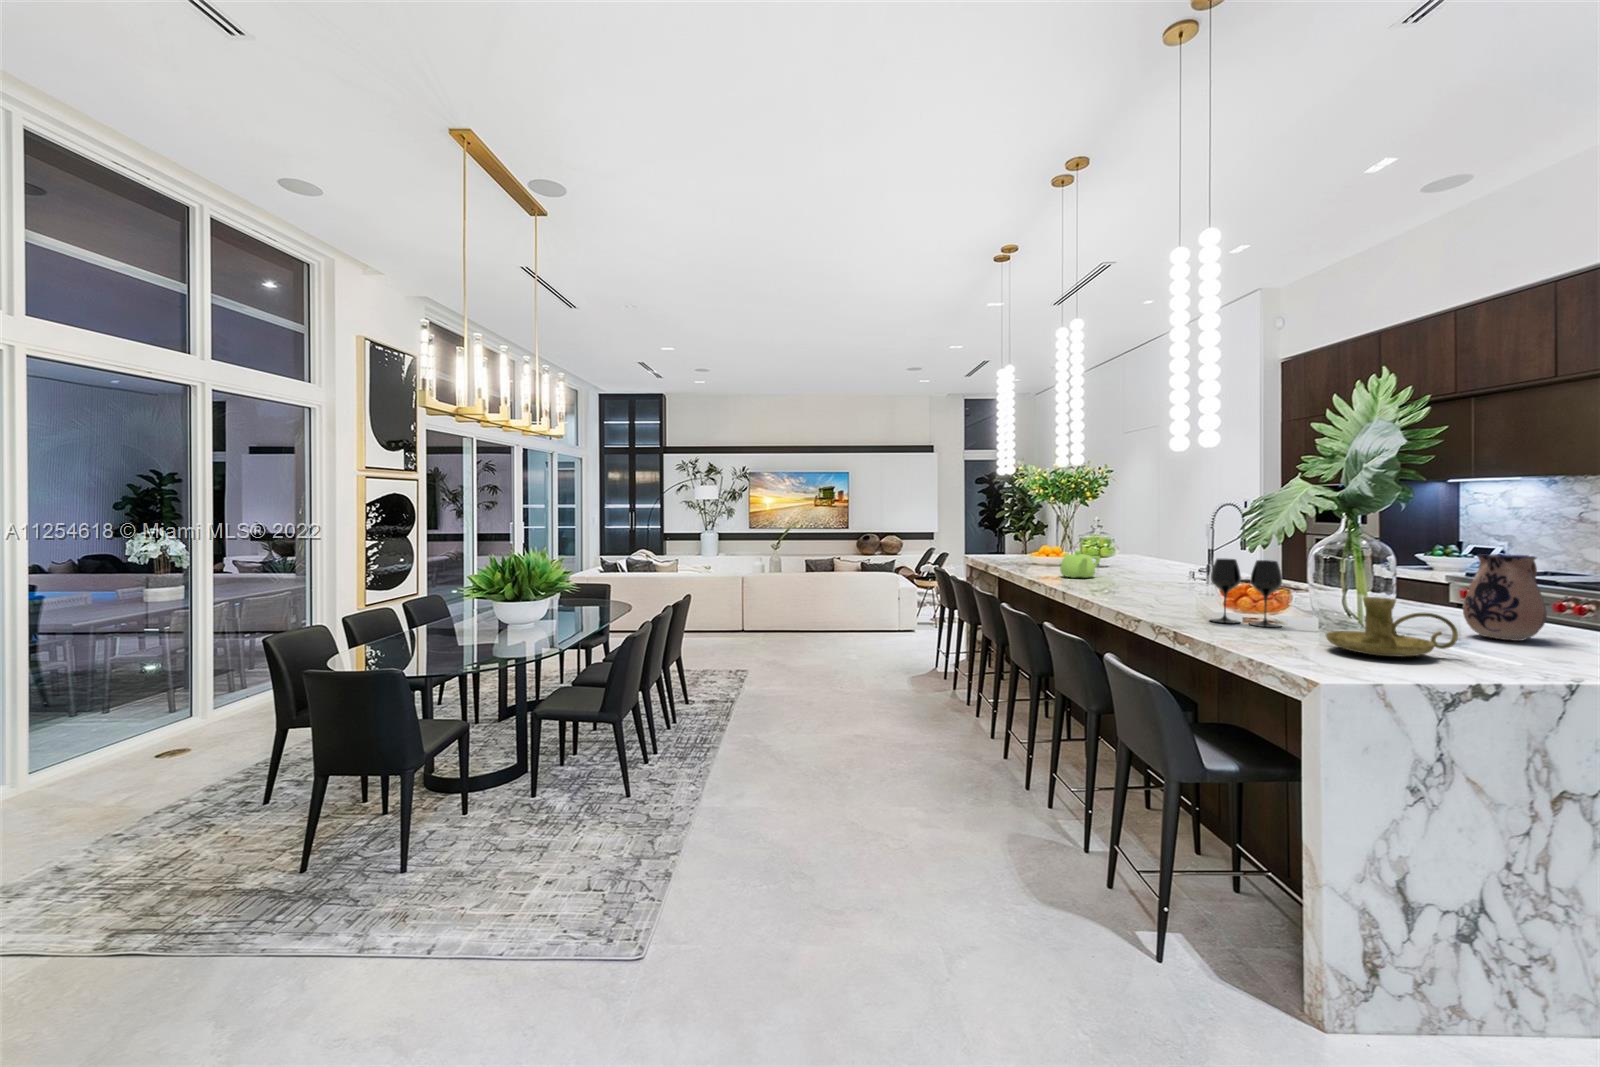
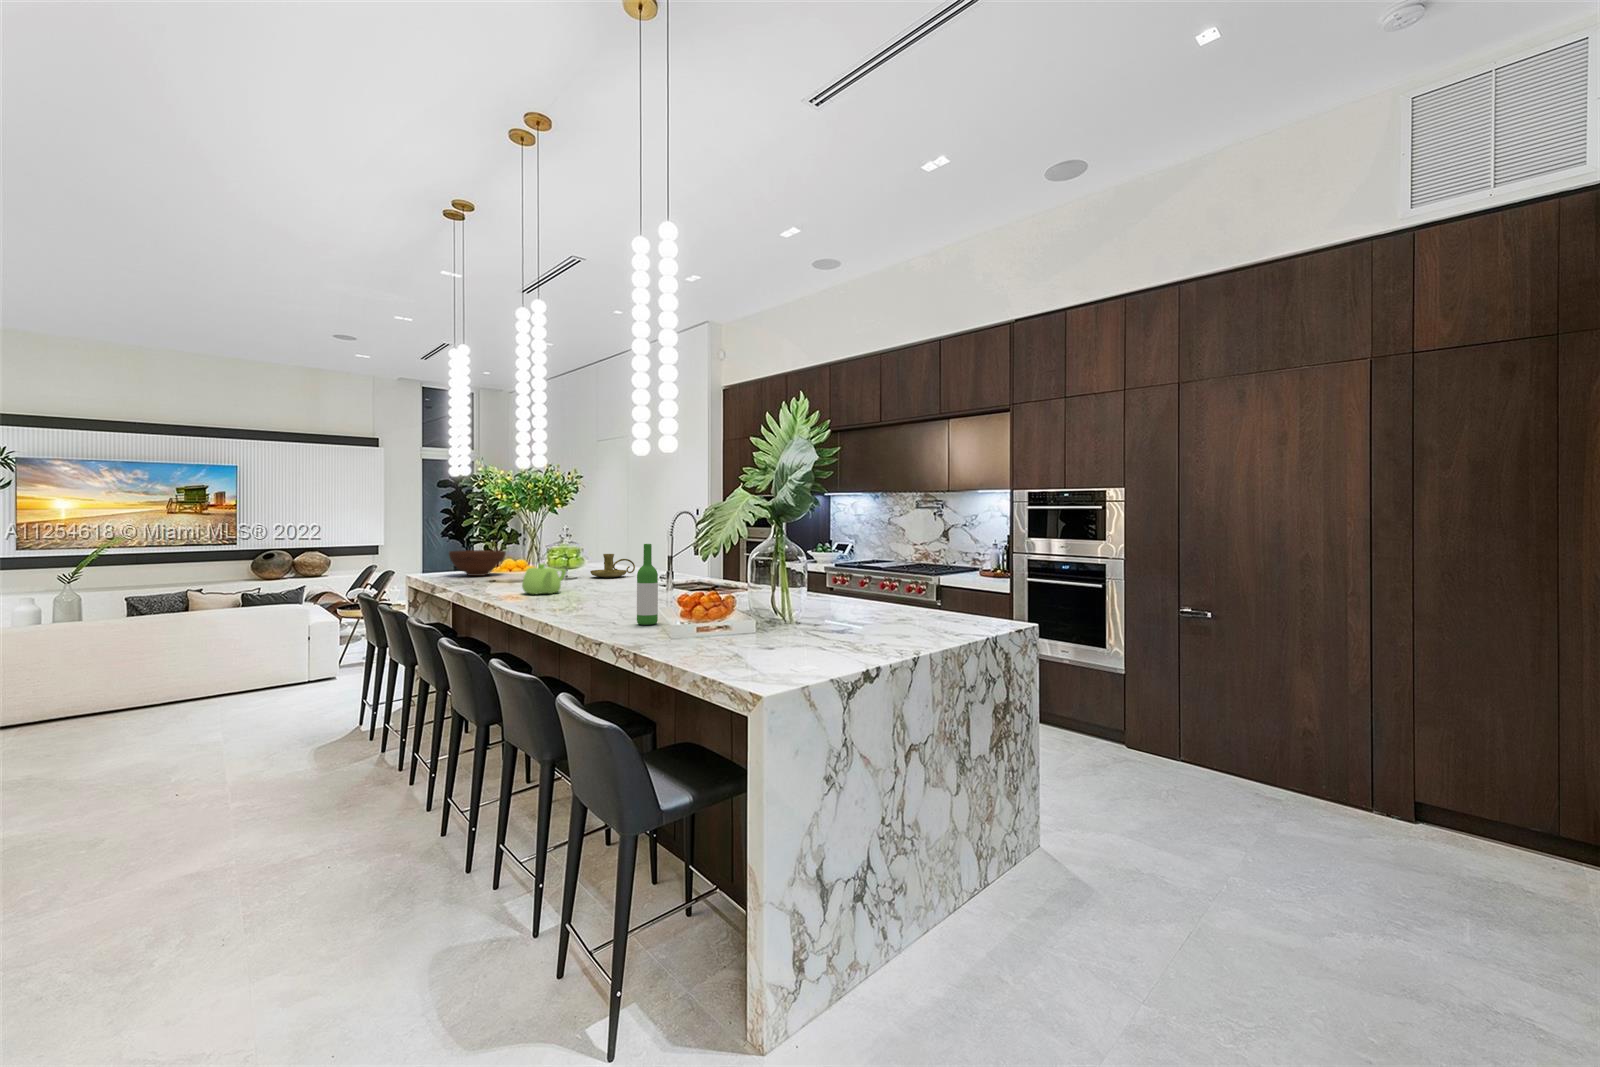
wine bottle: none [1176,534,1199,611] -> present [637,544,658,625]
fruit bowl: none [995,538,1042,560] -> present [449,550,506,576]
ceramic pitcher: present [1463,554,1547,641] -> none [855,557,903,628]
wine glass: present [1210,559,1282,627] -> none [667,569,729,635]
candle holder: present [1326,597,1458,657] -> present [590,554,635,578]

